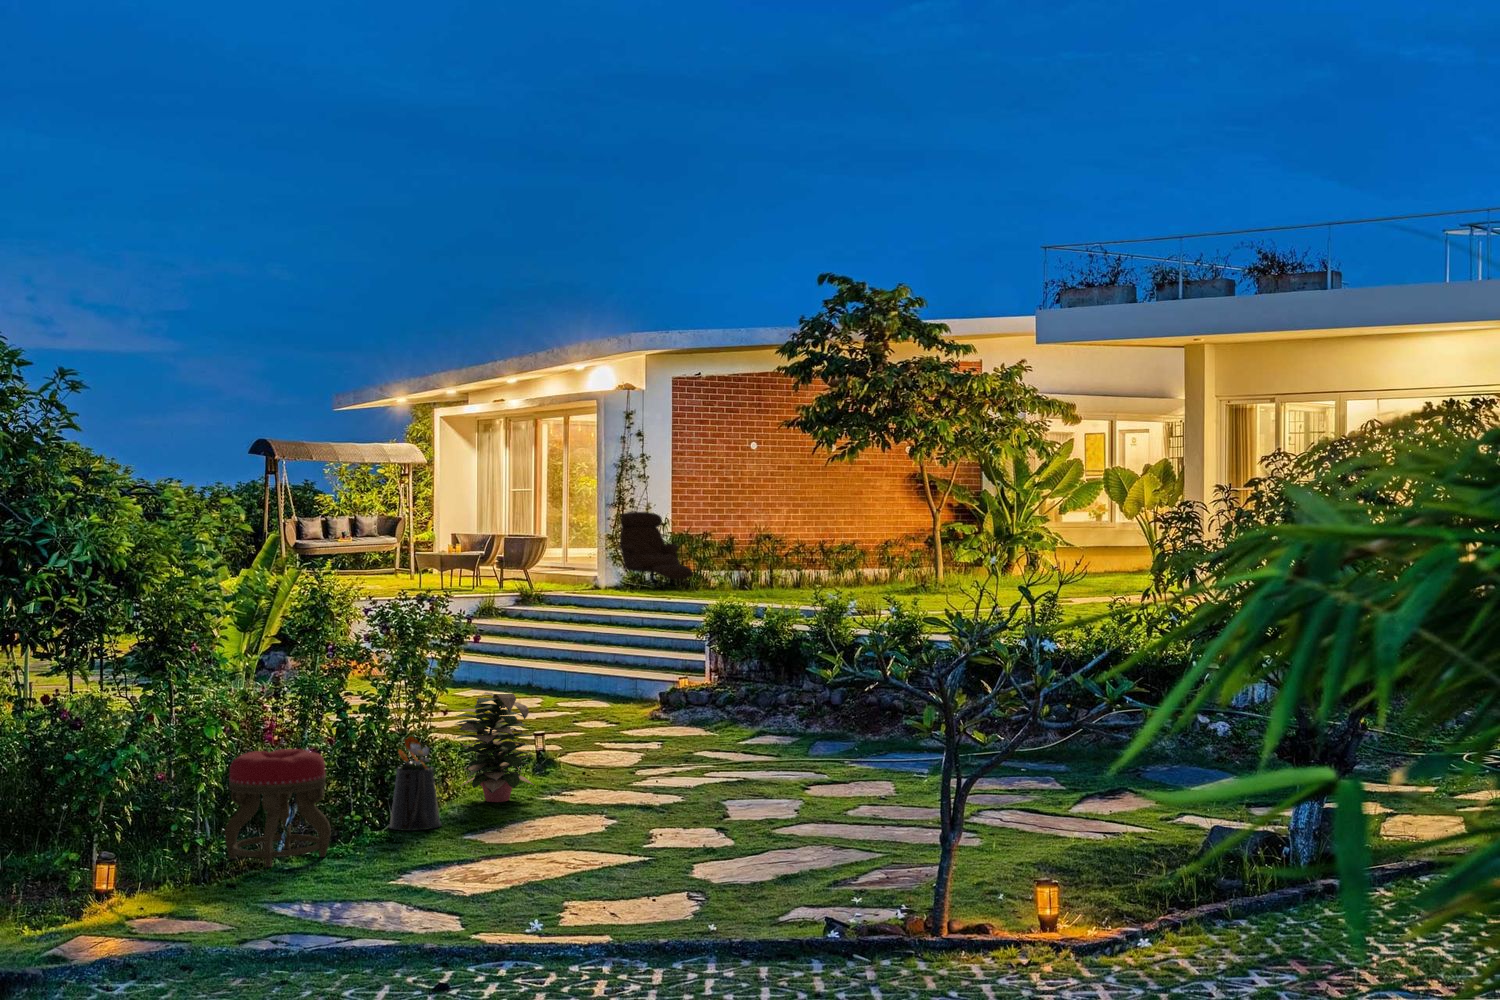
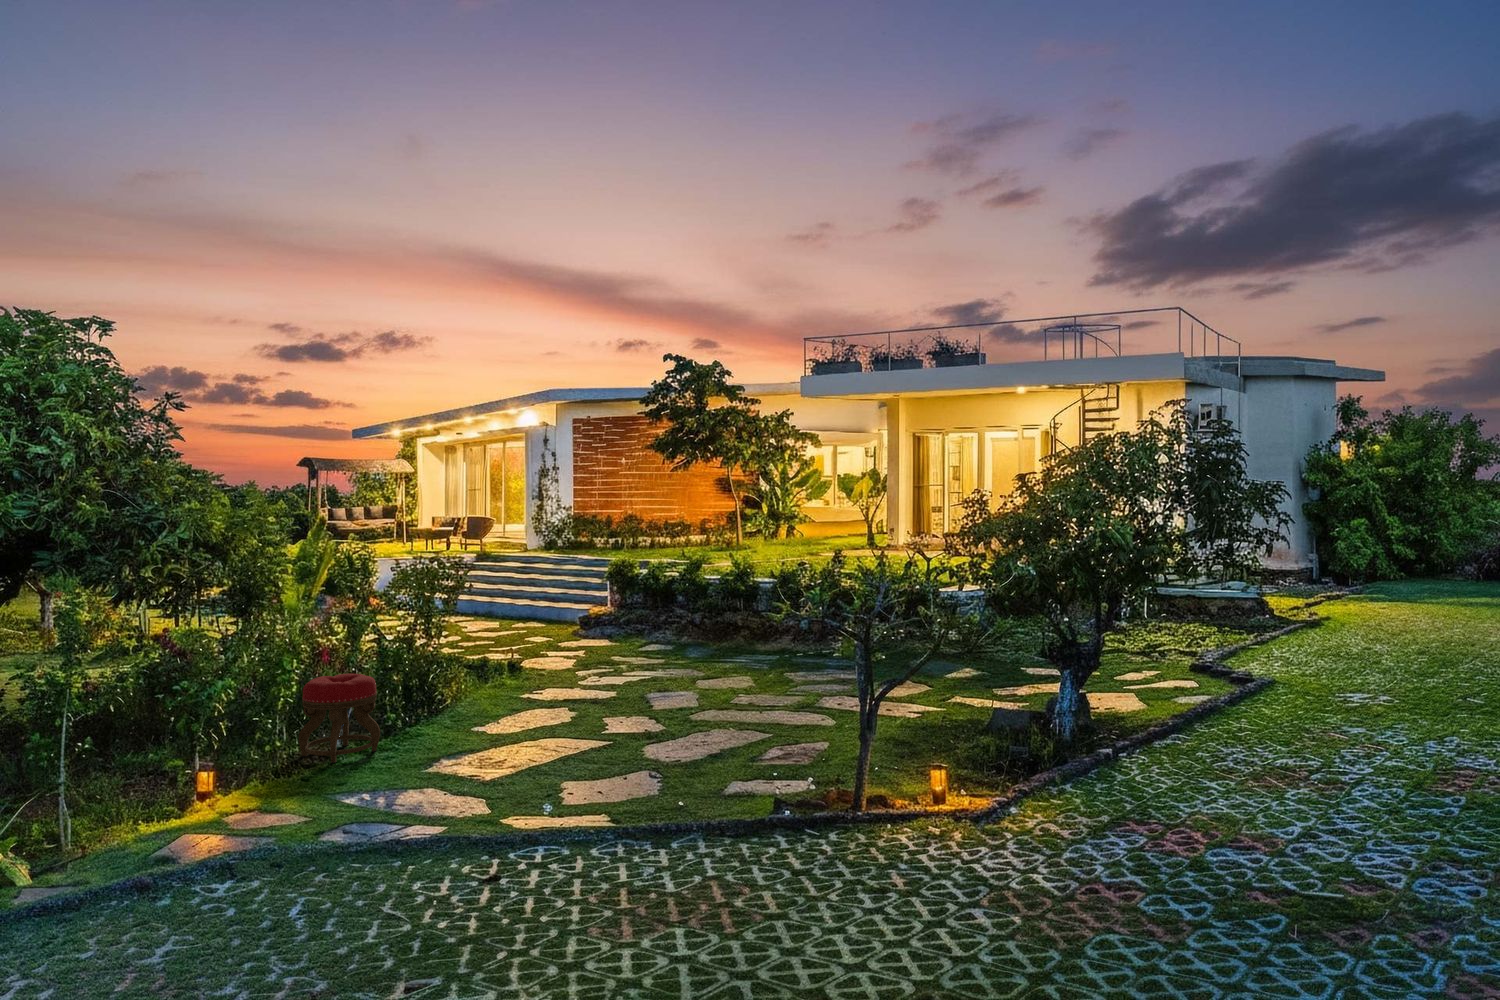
lounge chair: present [619,512,694,590] -> none [540,502,588,550]
decorative plant: present [455,692,534,802] -> none [461,625,519,700]
watering can: present [389,736,442,831] -> none [419,657,458,726]

